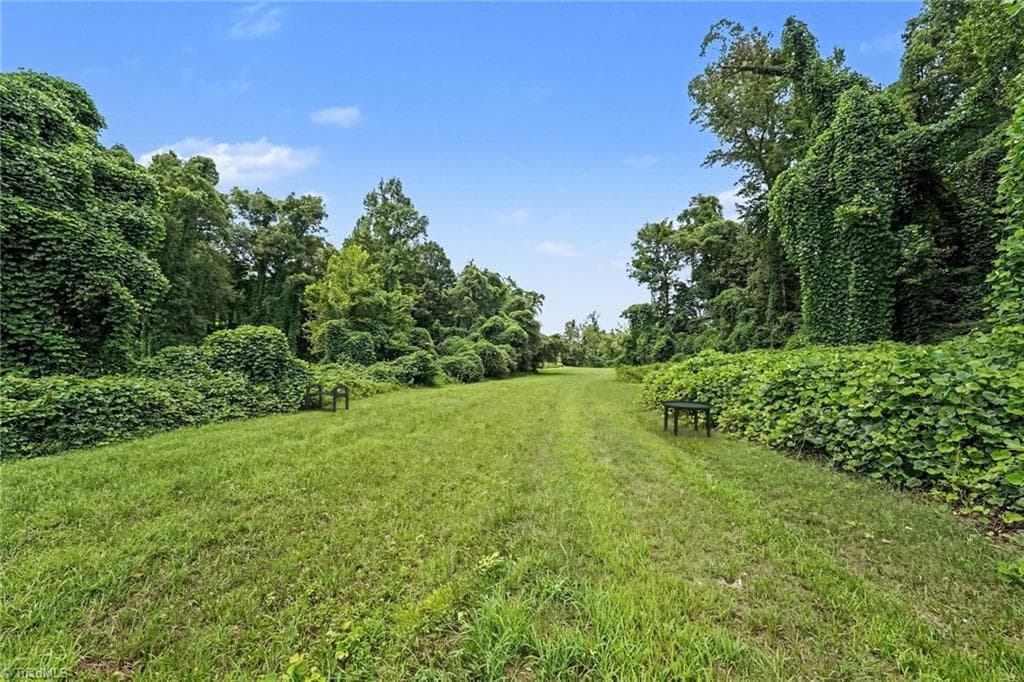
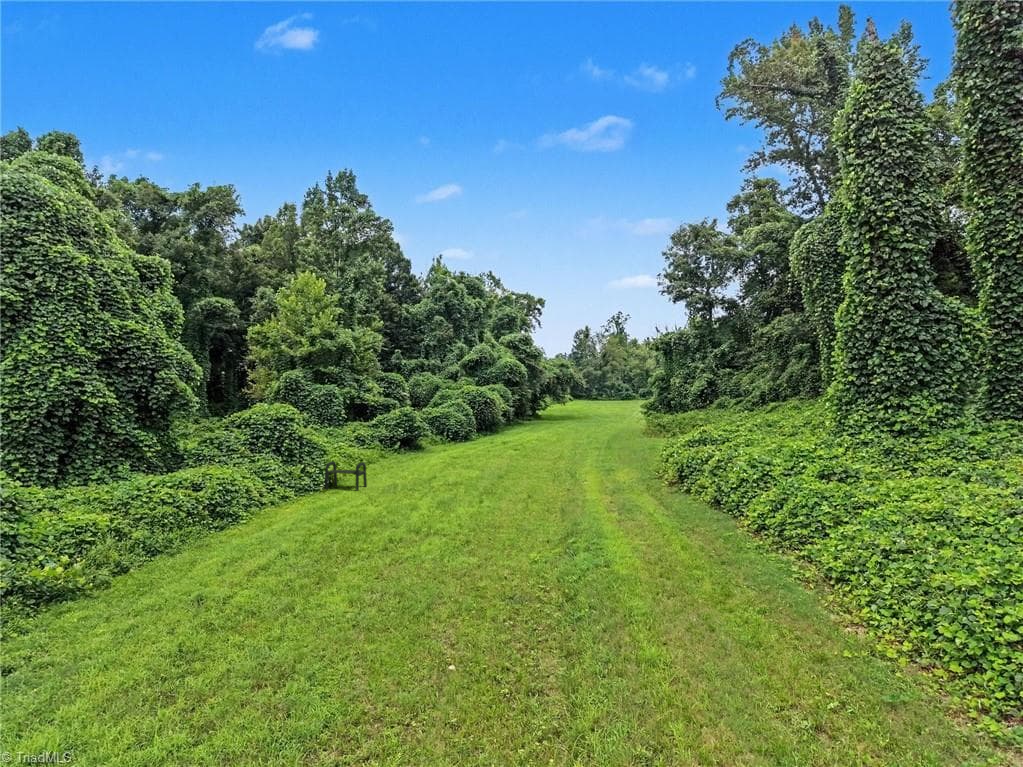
round table: present [660,400,714,437] -> none [675,475,721,508]

